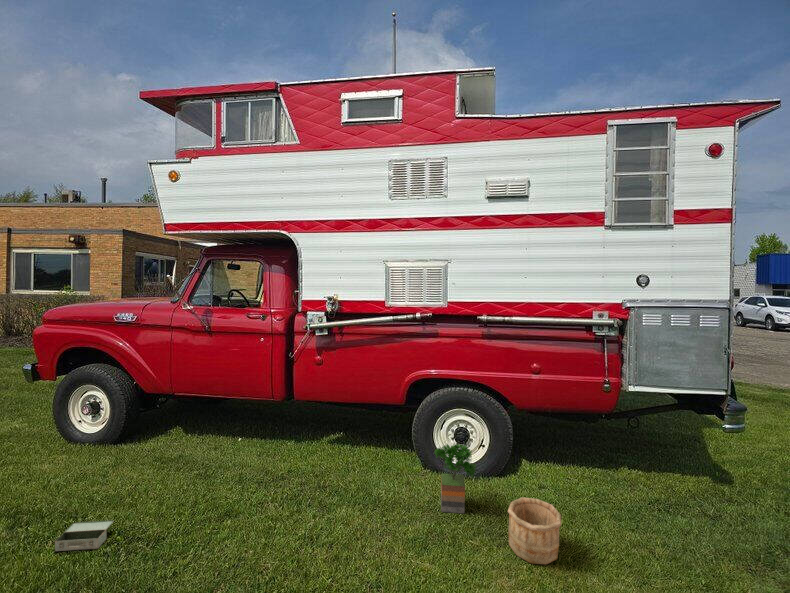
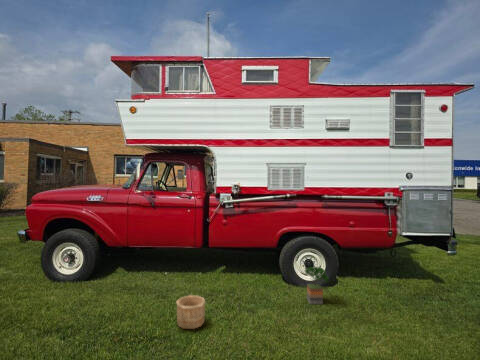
wooden bucket: present [508,497,561,564] -> present [176,295,205,329]
toolbox: present [55,520,114,551] -> none [103,313,129,329]

